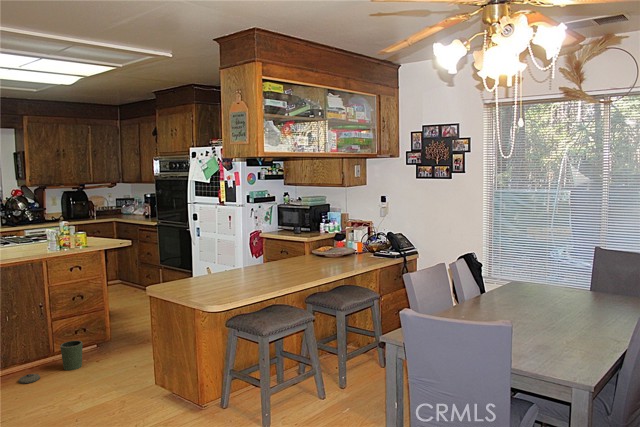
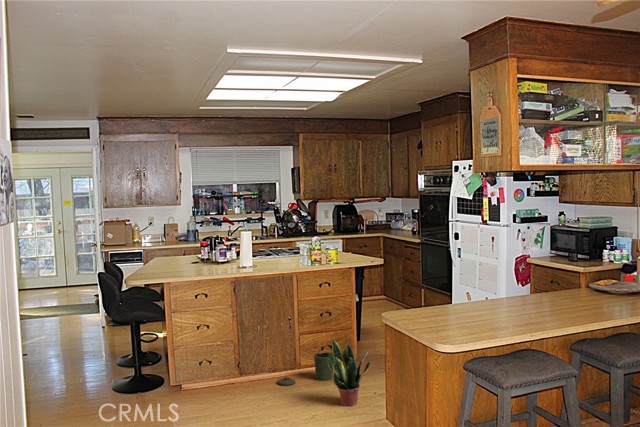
potted plant: none [80,327,127,392] -> present [328,339,370,406]

